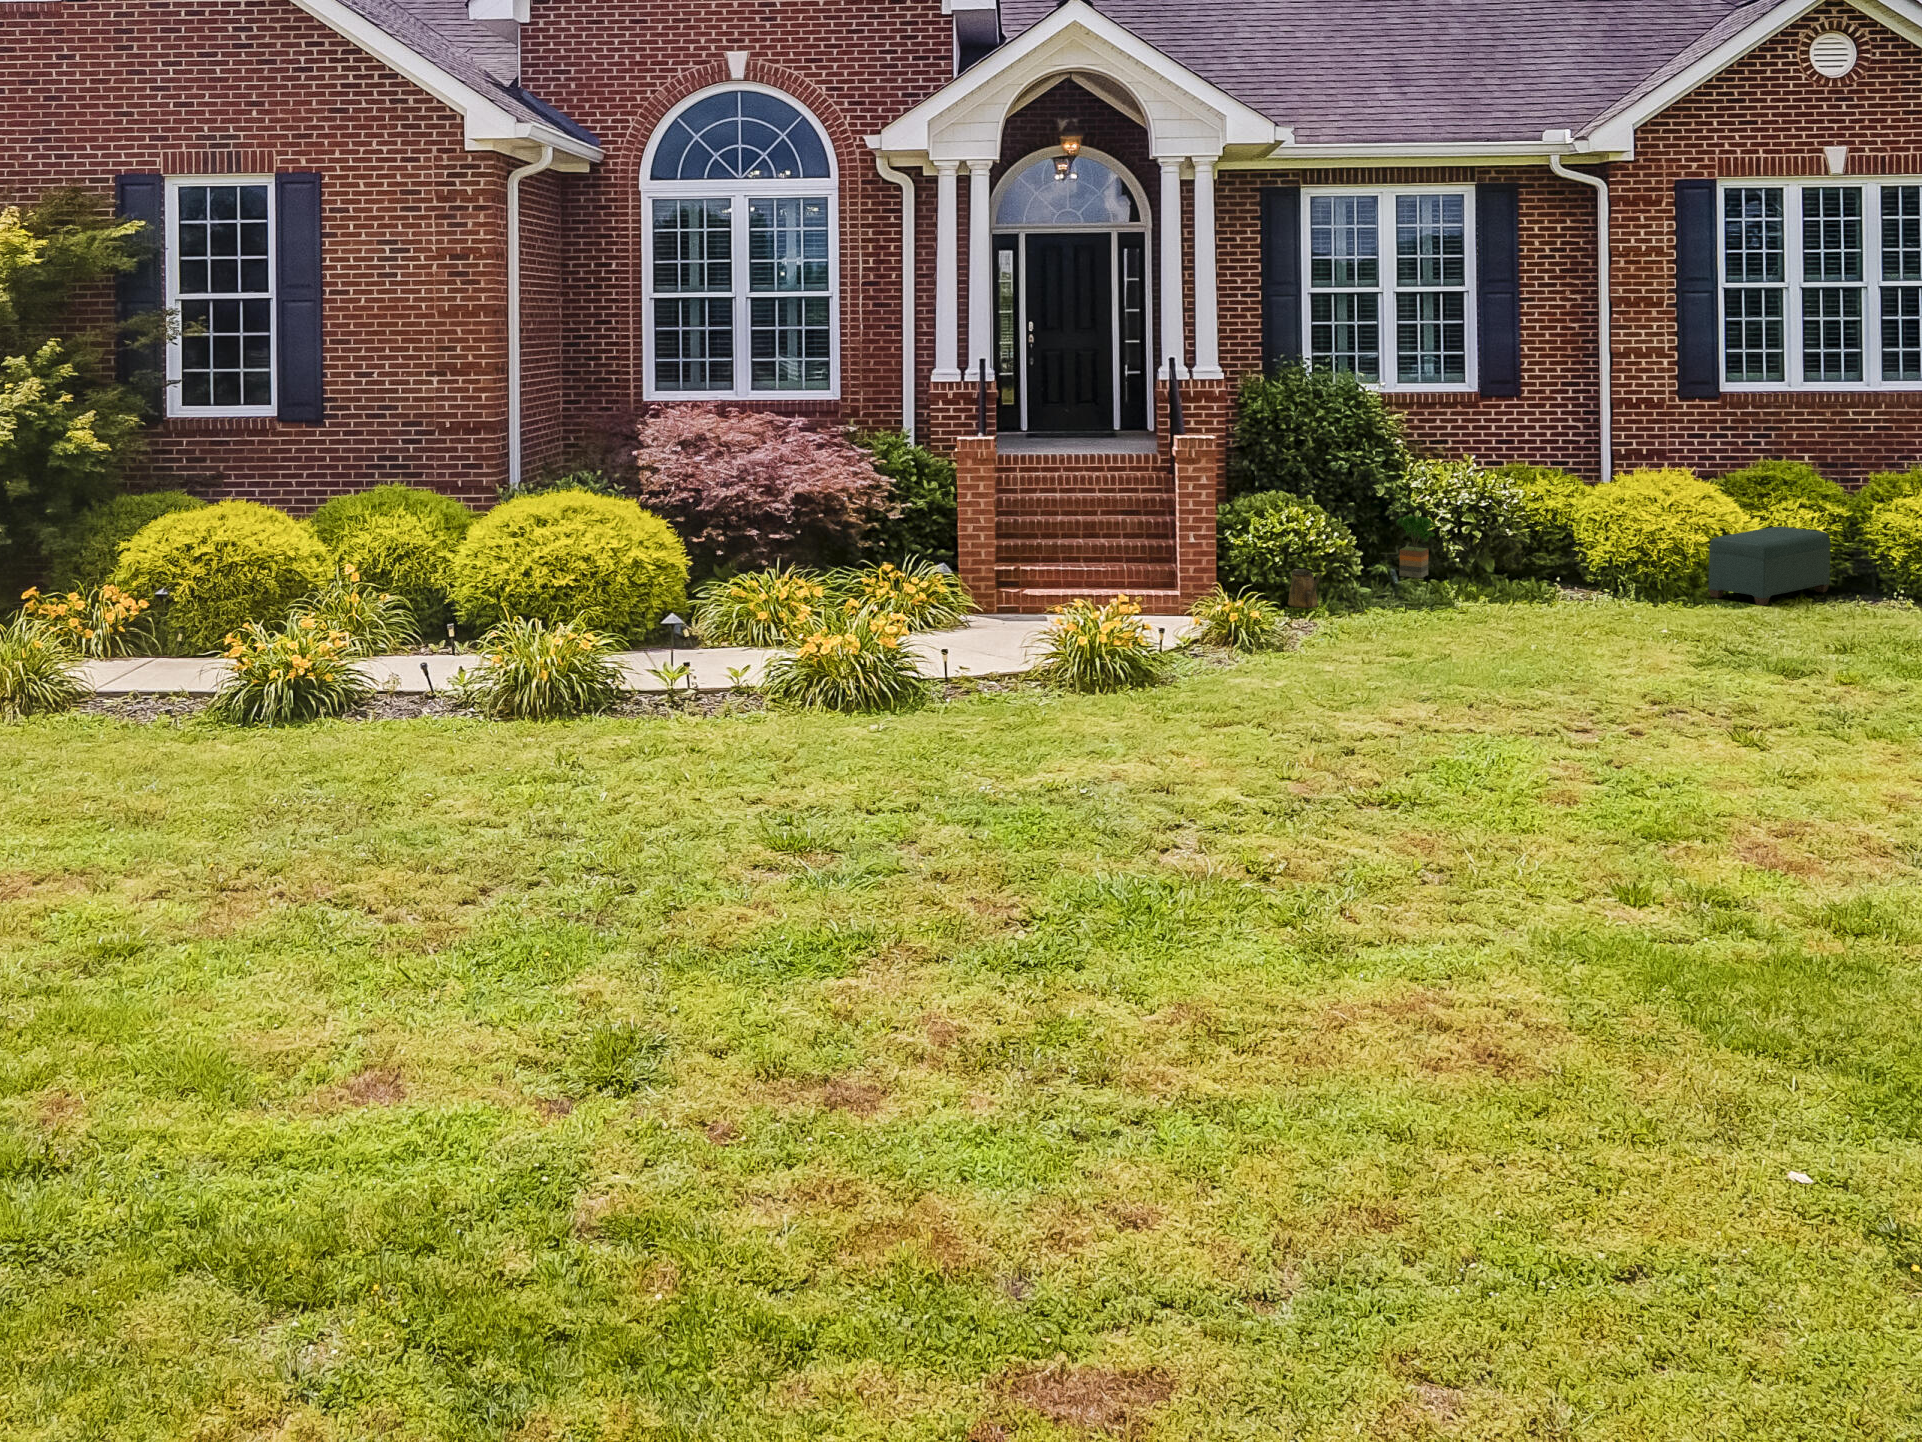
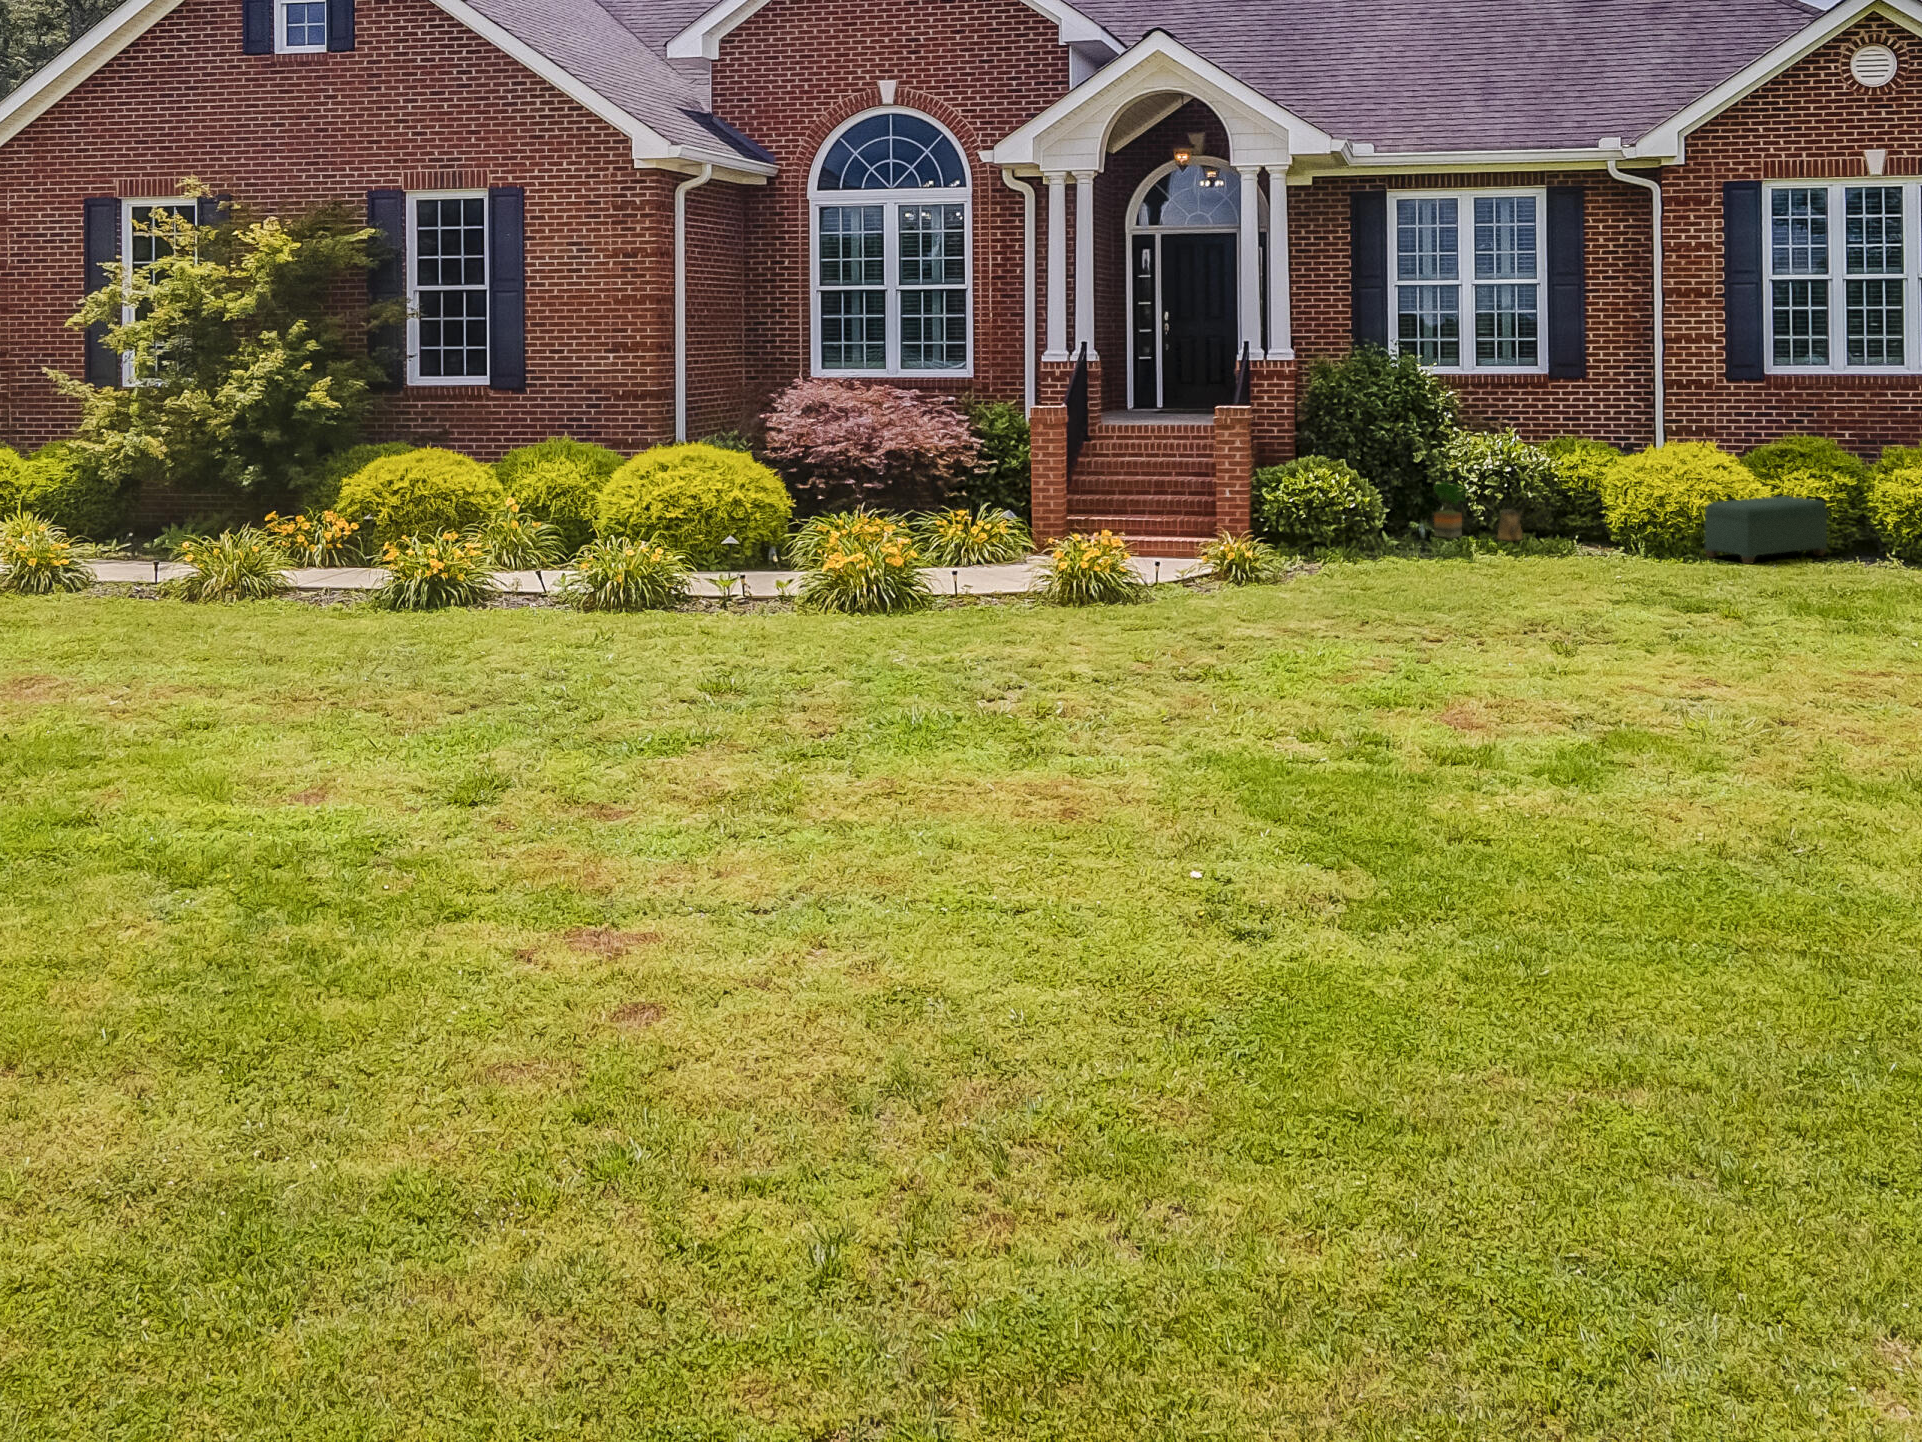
watering can: present [1288,569,1322,608] -> present [1497,509,1523,541]

